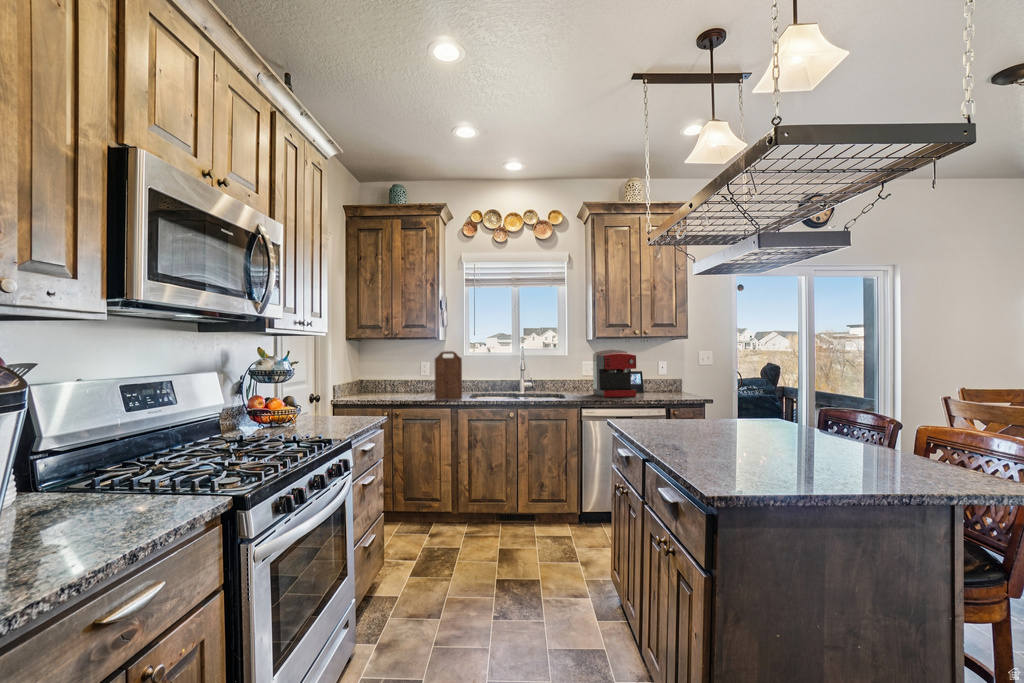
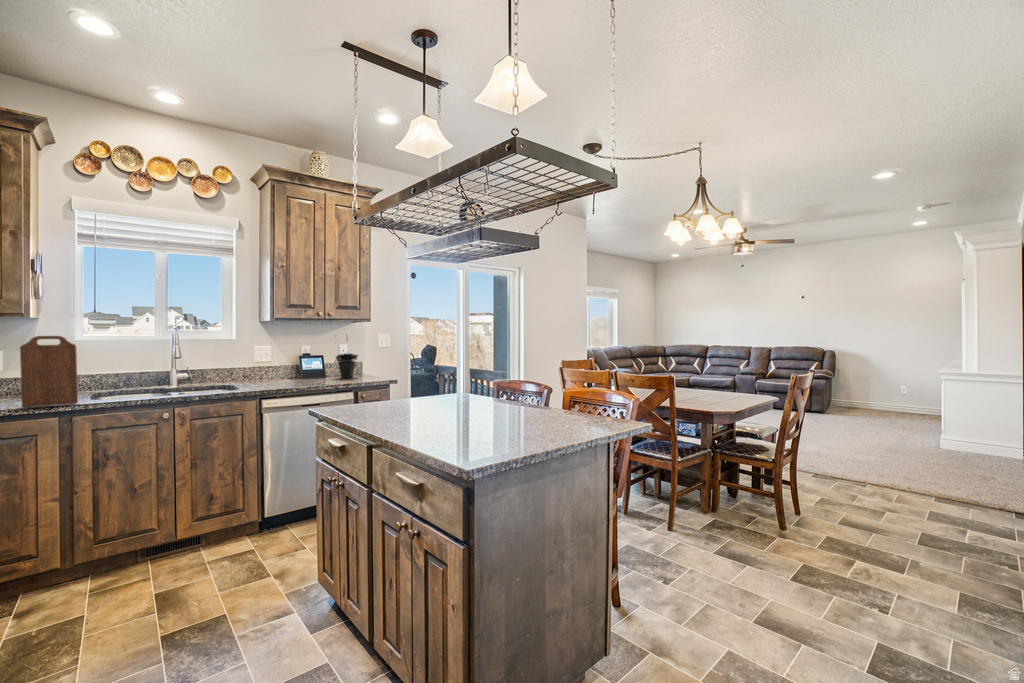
potted plant: none [649,349,673,393] -> present [335,353,358,378]
coffee maker: present [593,350,636,397] -> none [272,334,325,386]

